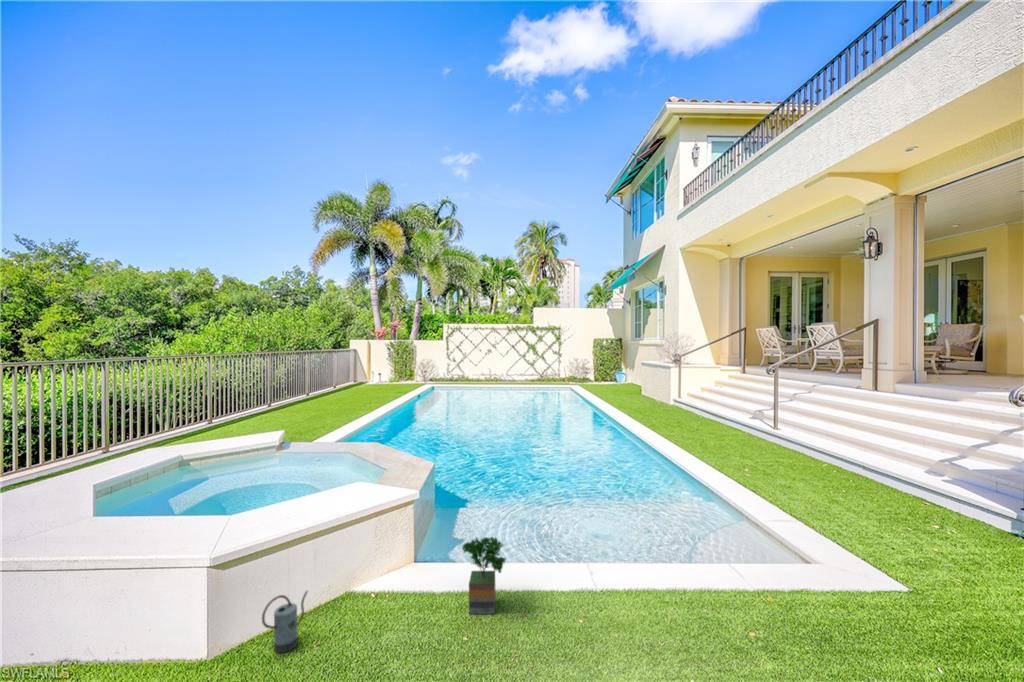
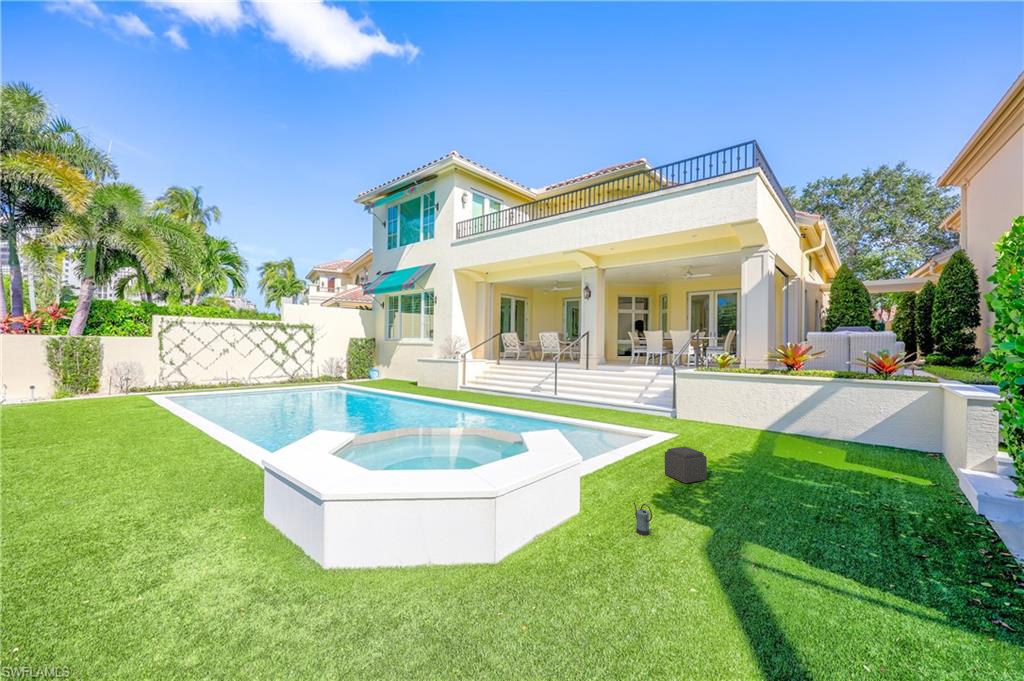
potted tree: present [462,537,506,614] -> none [637,455,665,494]
ottoman: none [566,546,645,653] -> present [665,447,707,484]

